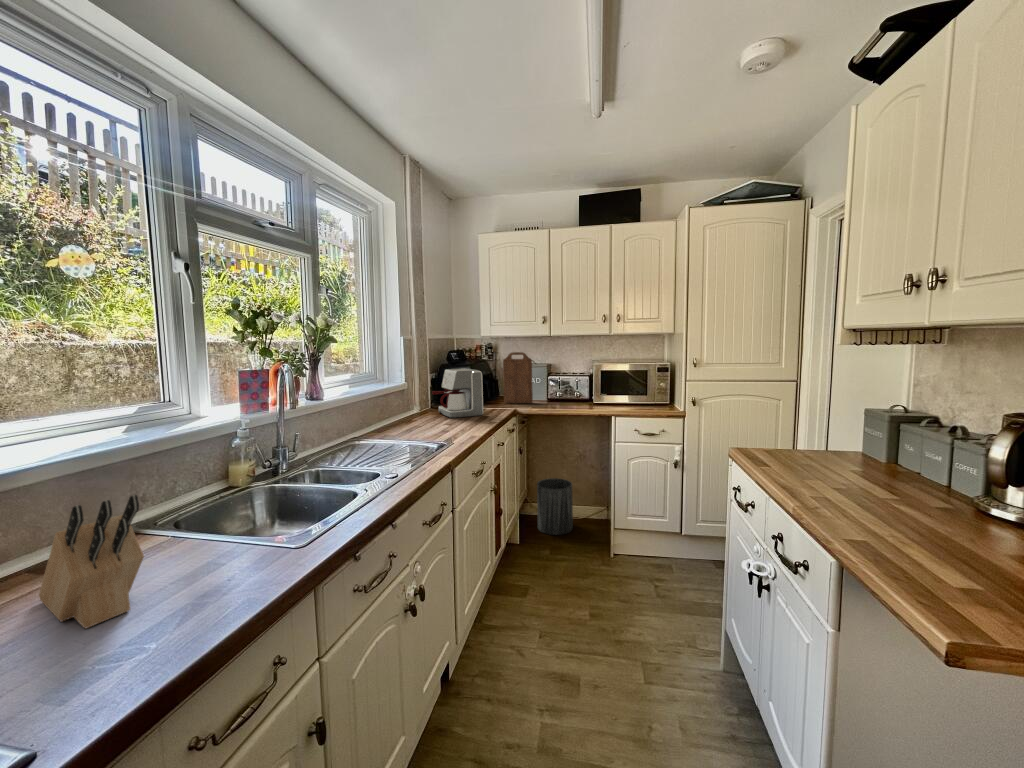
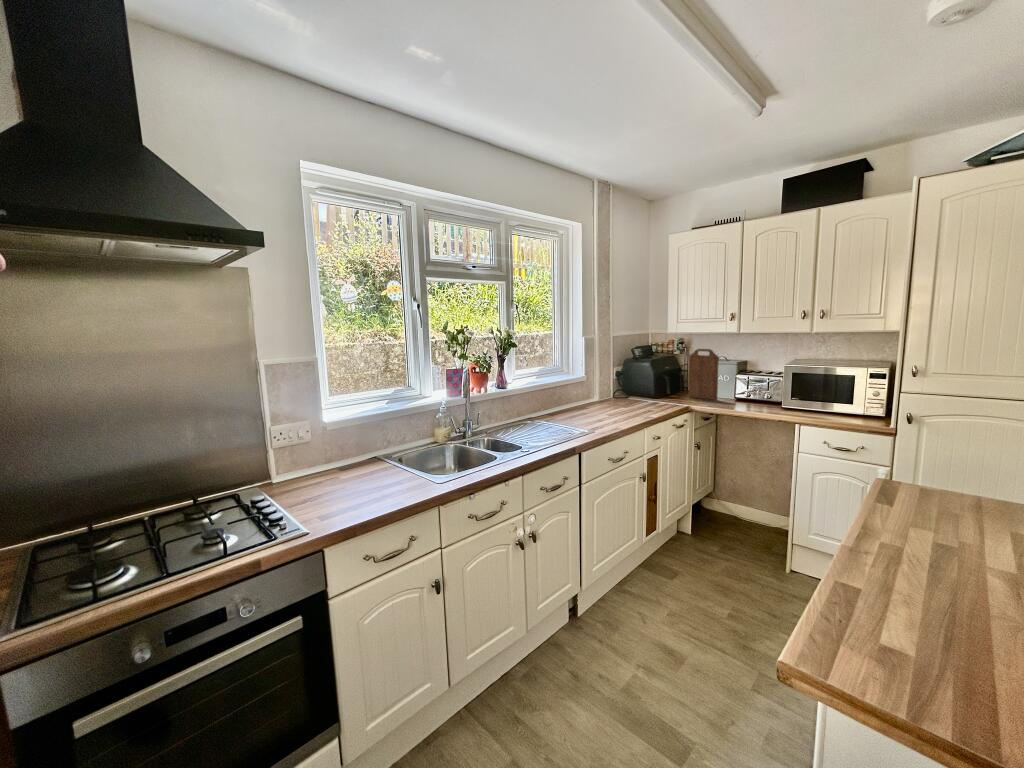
coffee maker: present [432,369,483,418] -> none [610,364,652,409]
trash can: present [537,478,573,535] -> none [718,477,761,536]
knife block: present [39,495,144,628] -> none [331,442,360,498]

